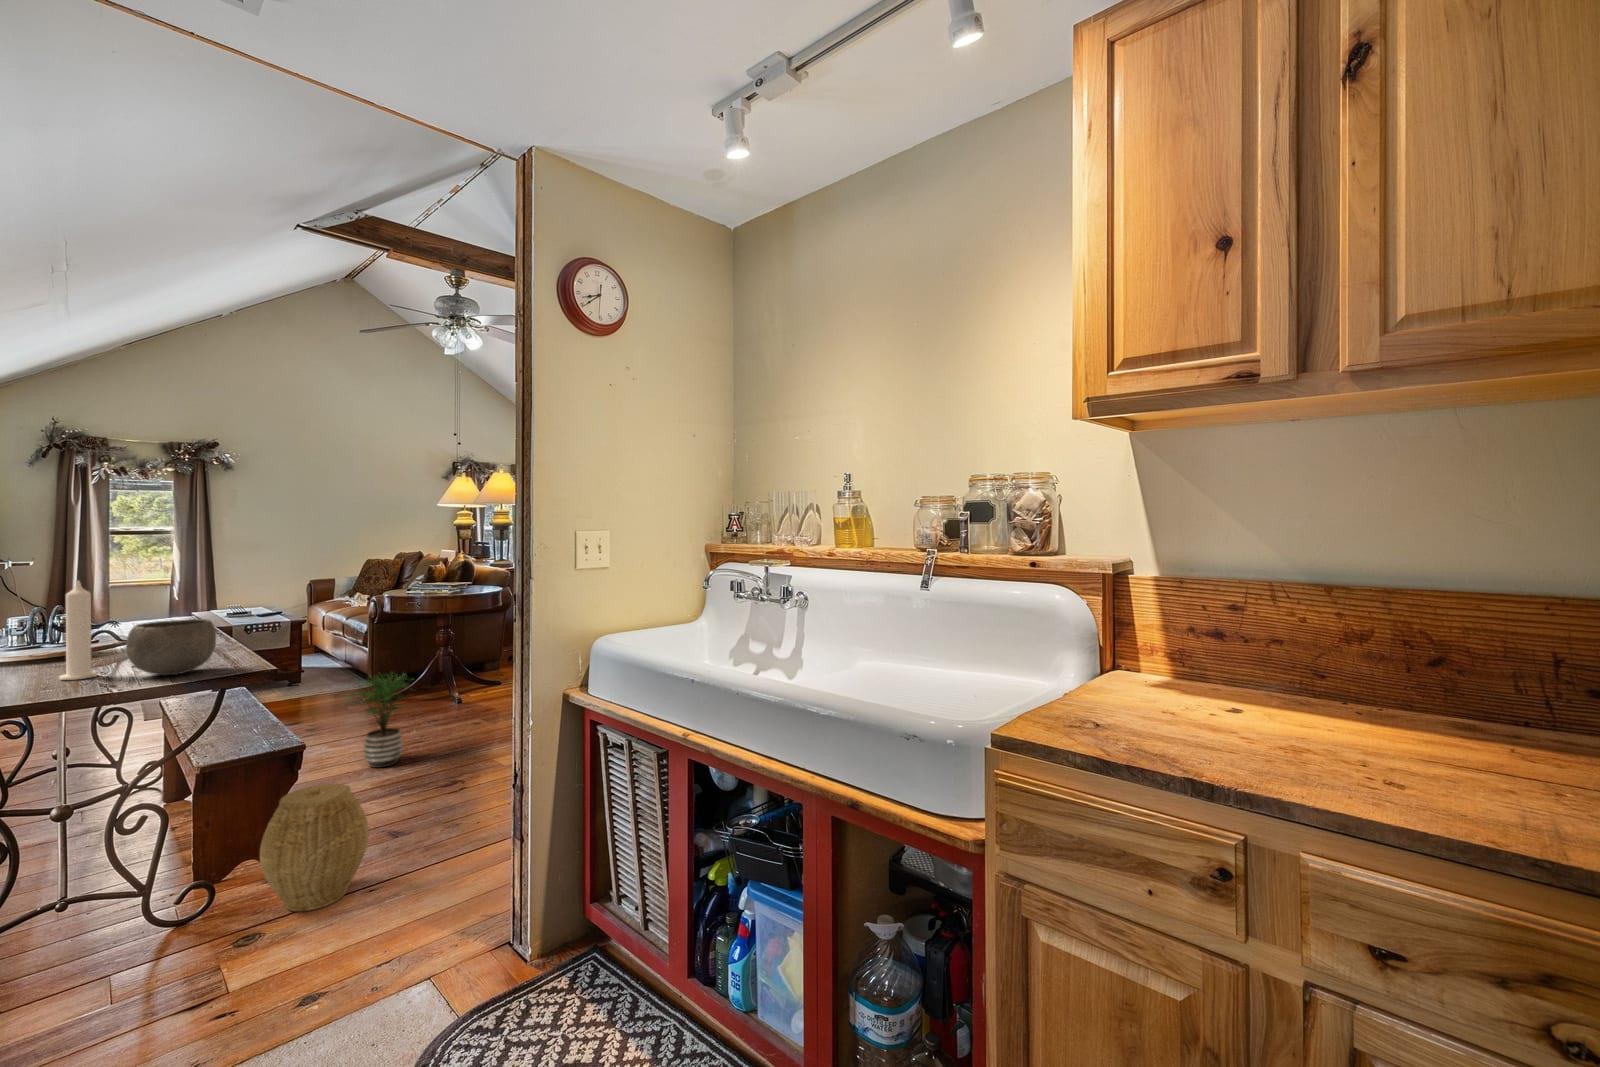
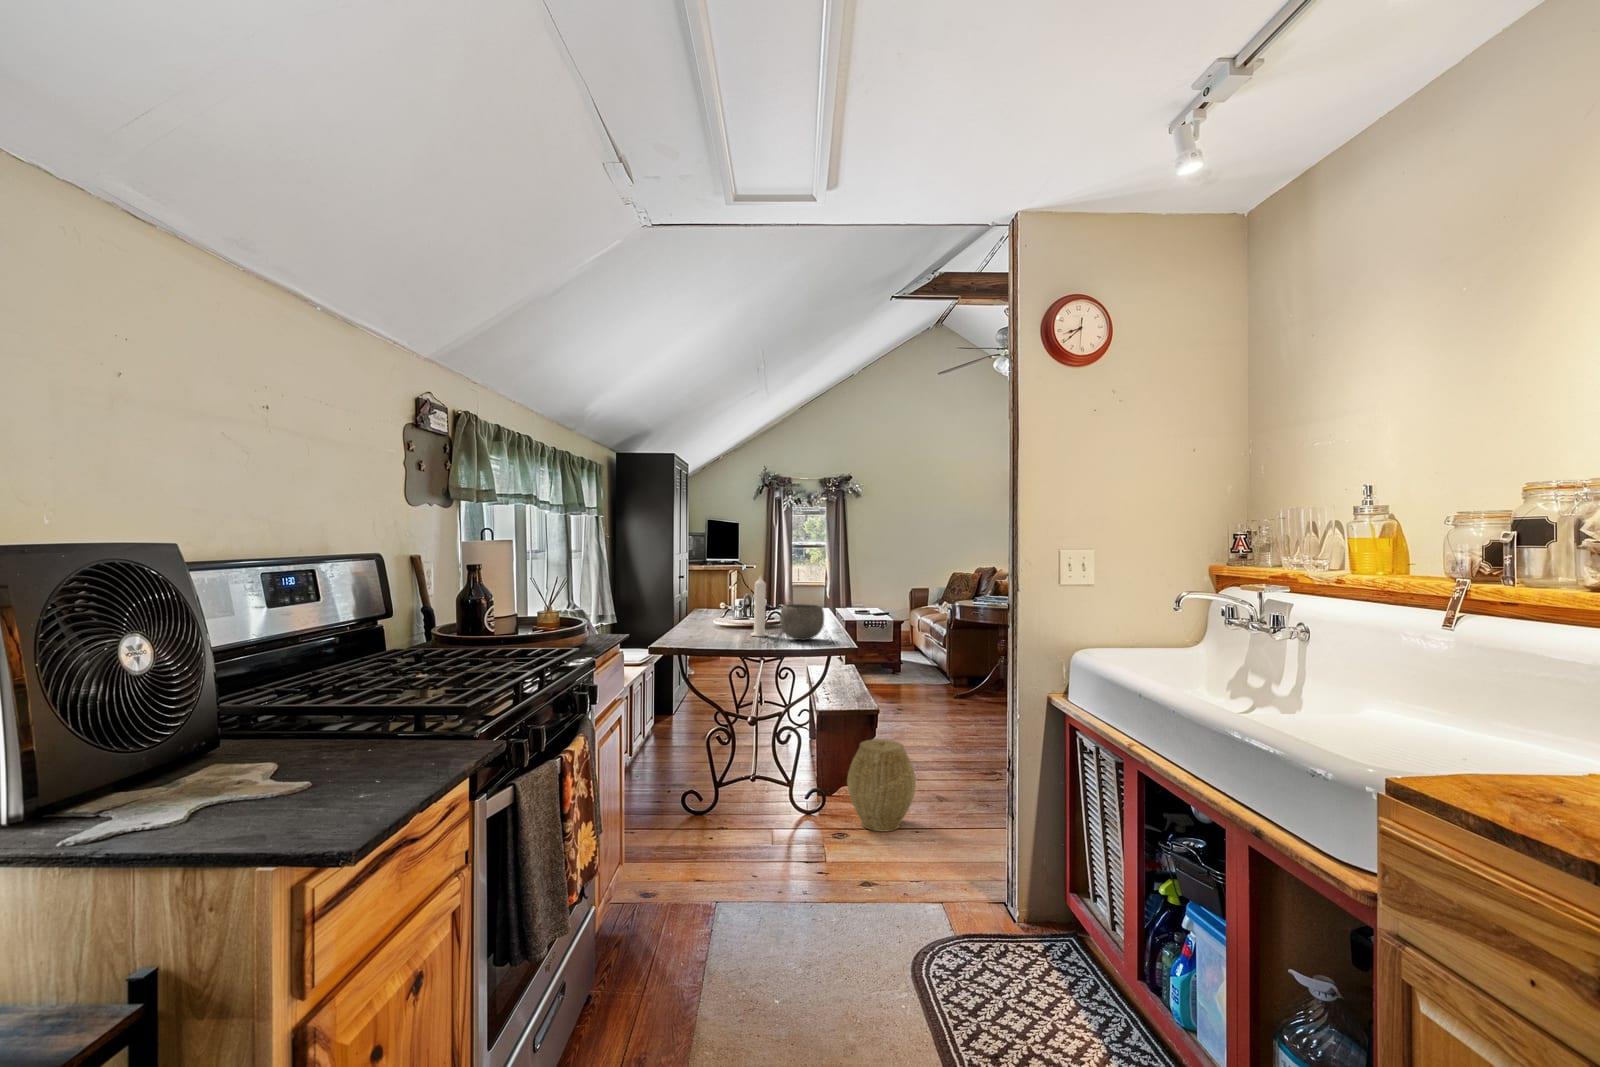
potted plant: present [343,673,406,768] -> none [914,665,971,746]

